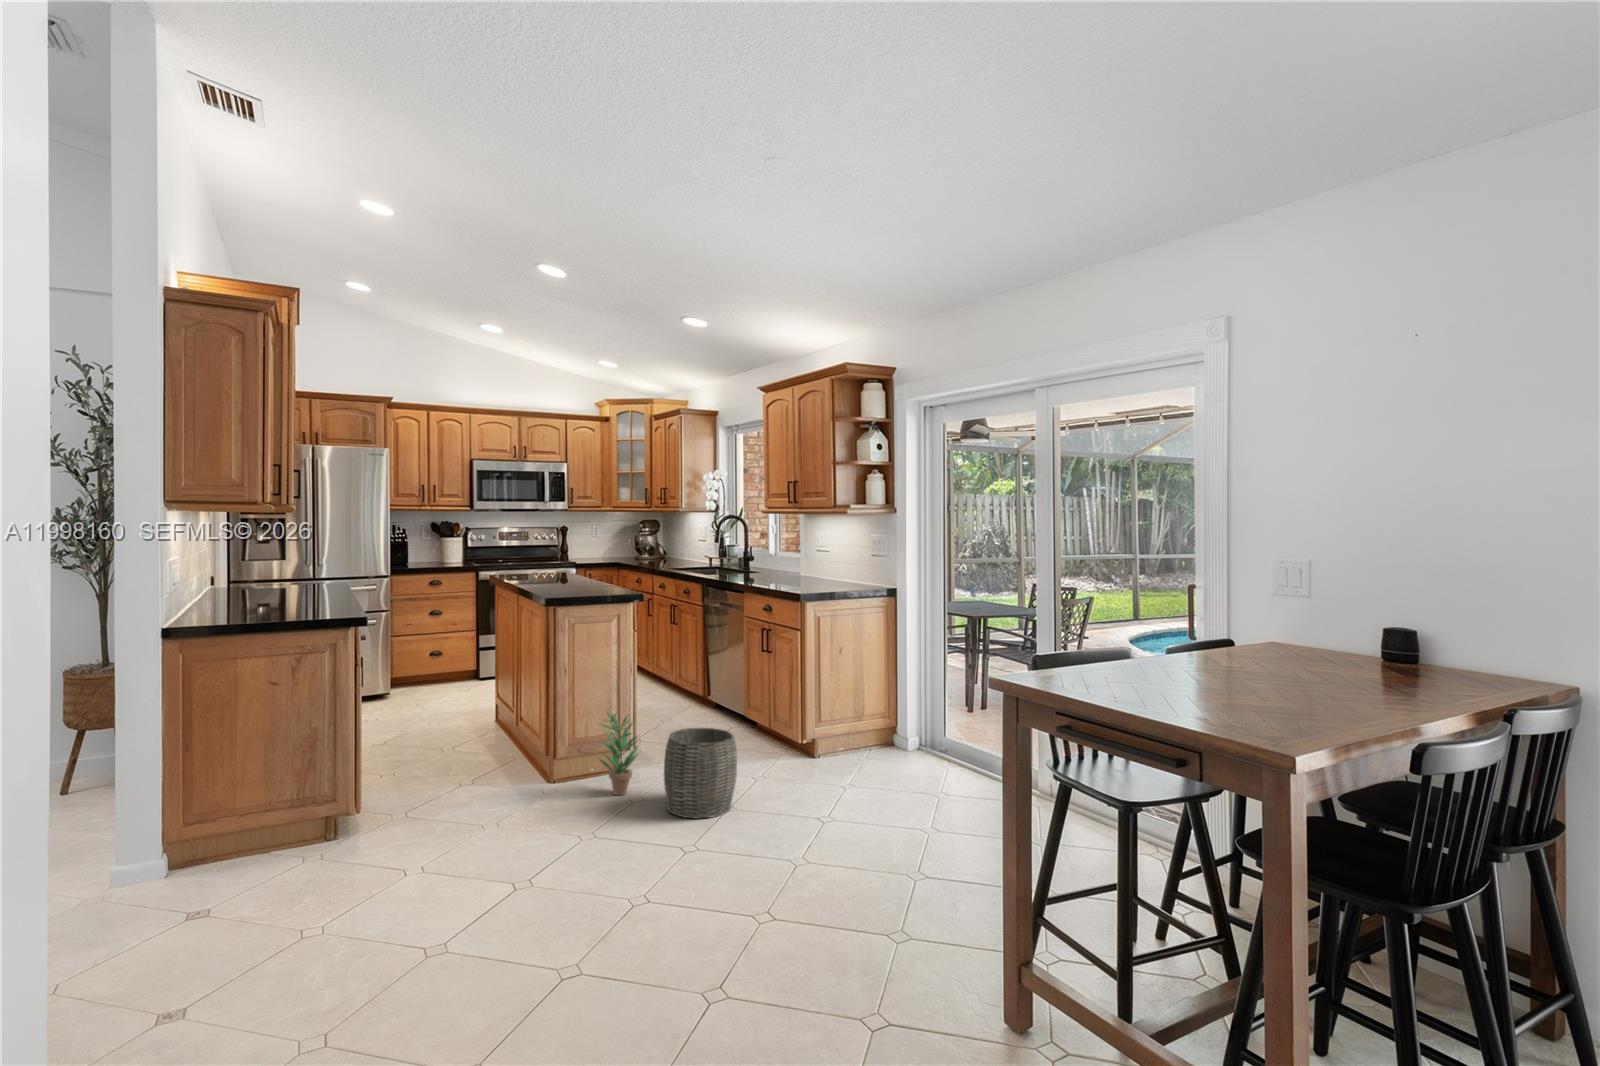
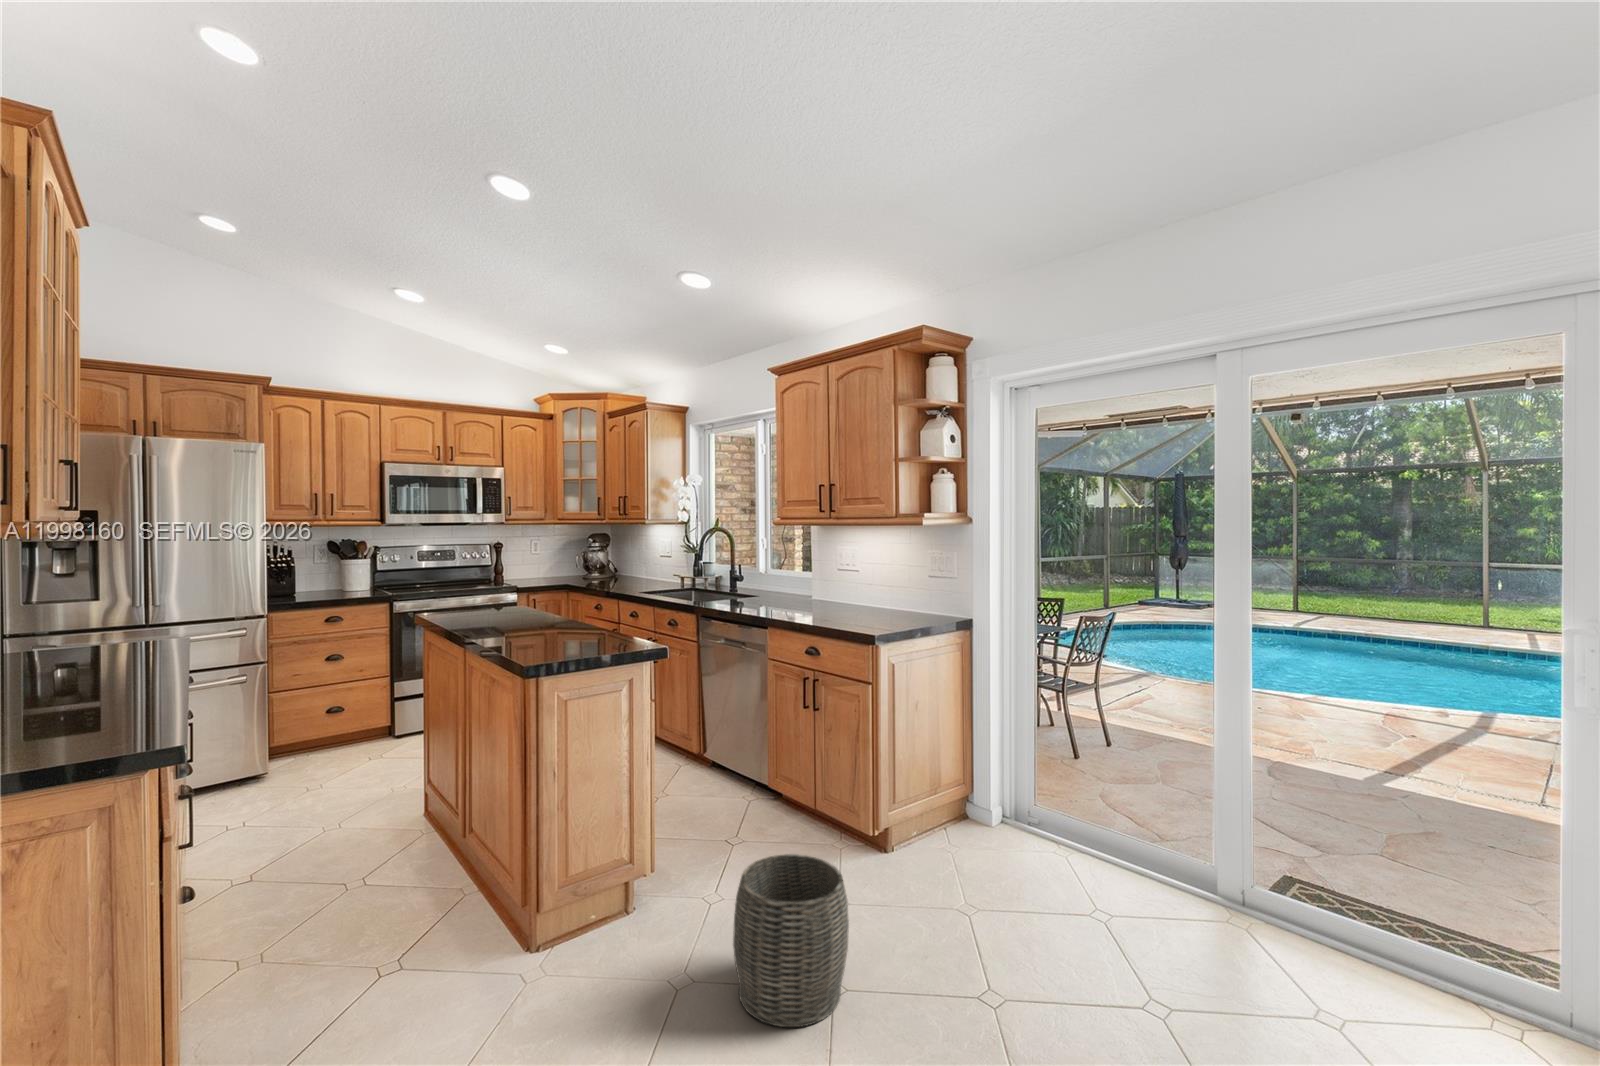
potted plant: present [599,712,638,795] -> none [612,836,684,974]

